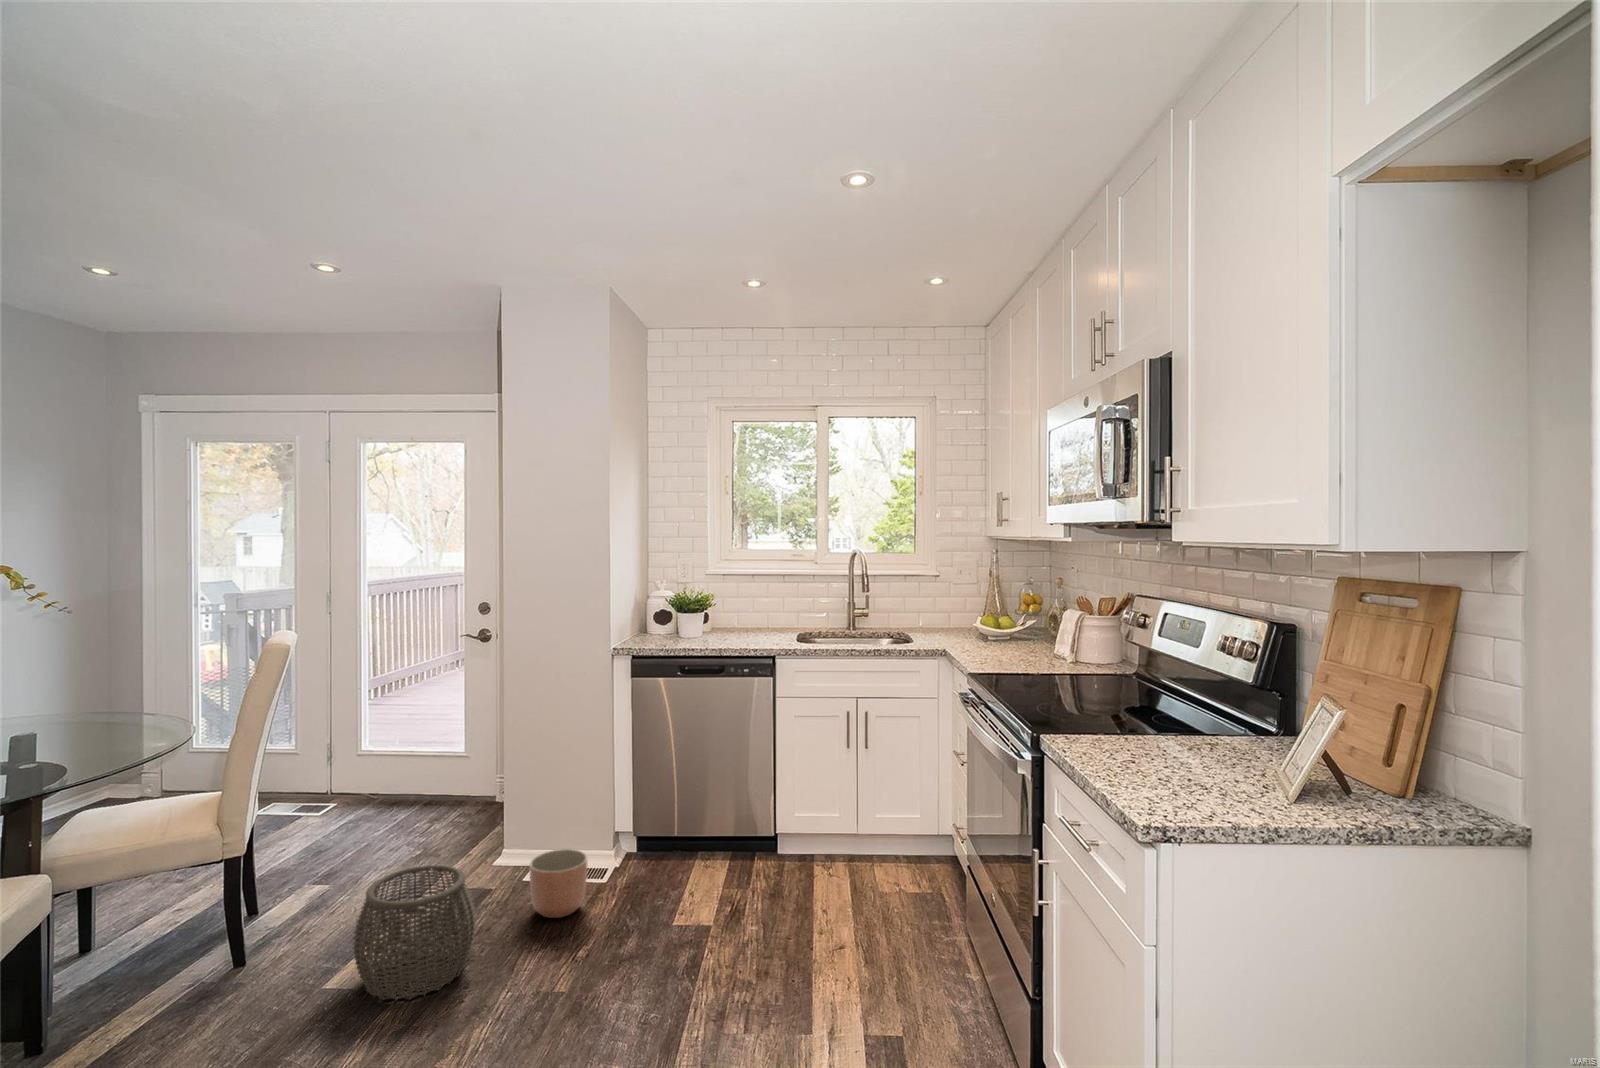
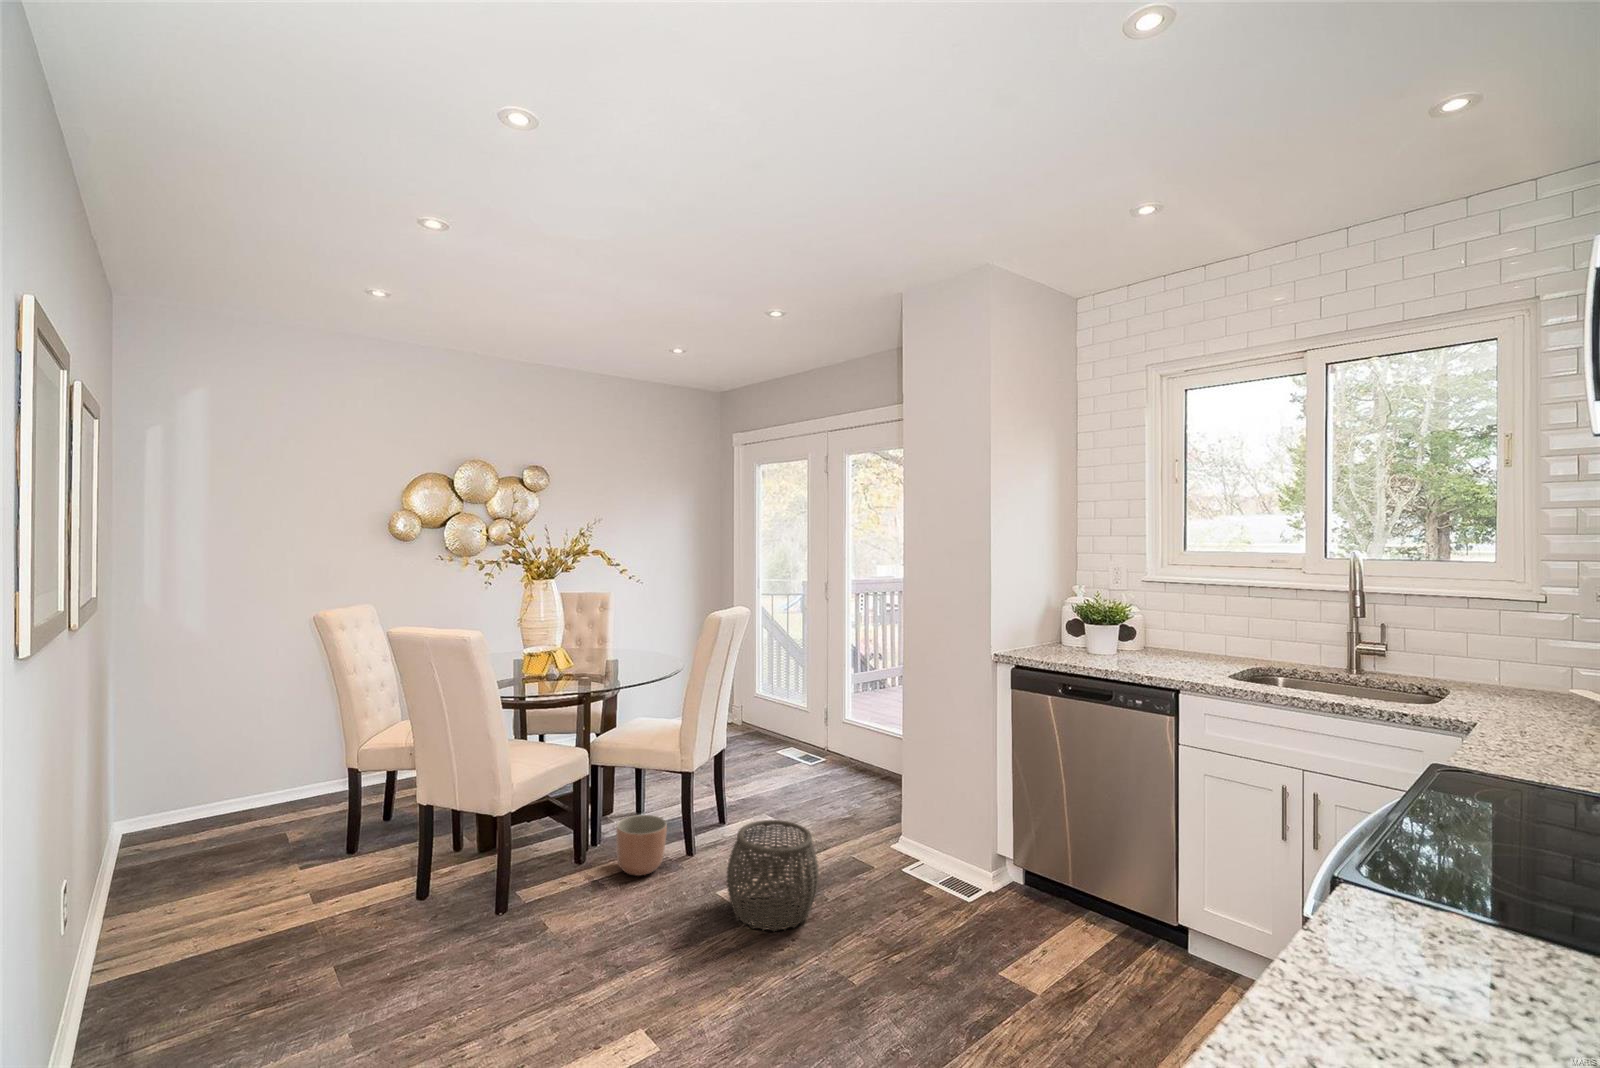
planter: present [529,849,587,918] -> present [616,815,667,876]

